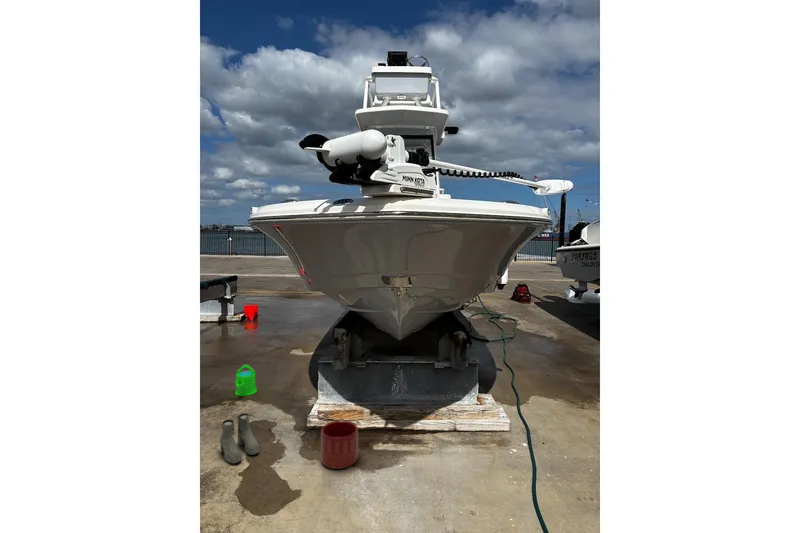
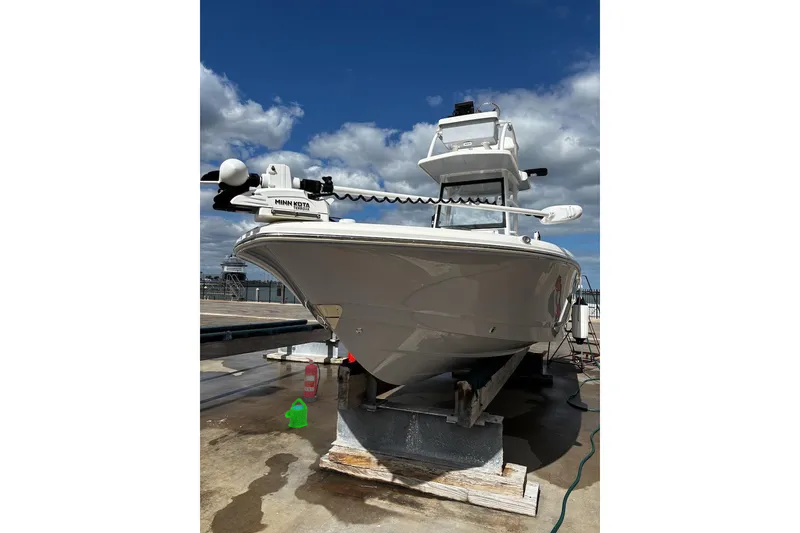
fire extinguisher: none [229,319,251,368] -> present [304,358,320,402]
boots: present [220,413,259,464] -> none [234,442,266,489]
planter: present [321,421,358,469] -> none [306,464,345,516]

